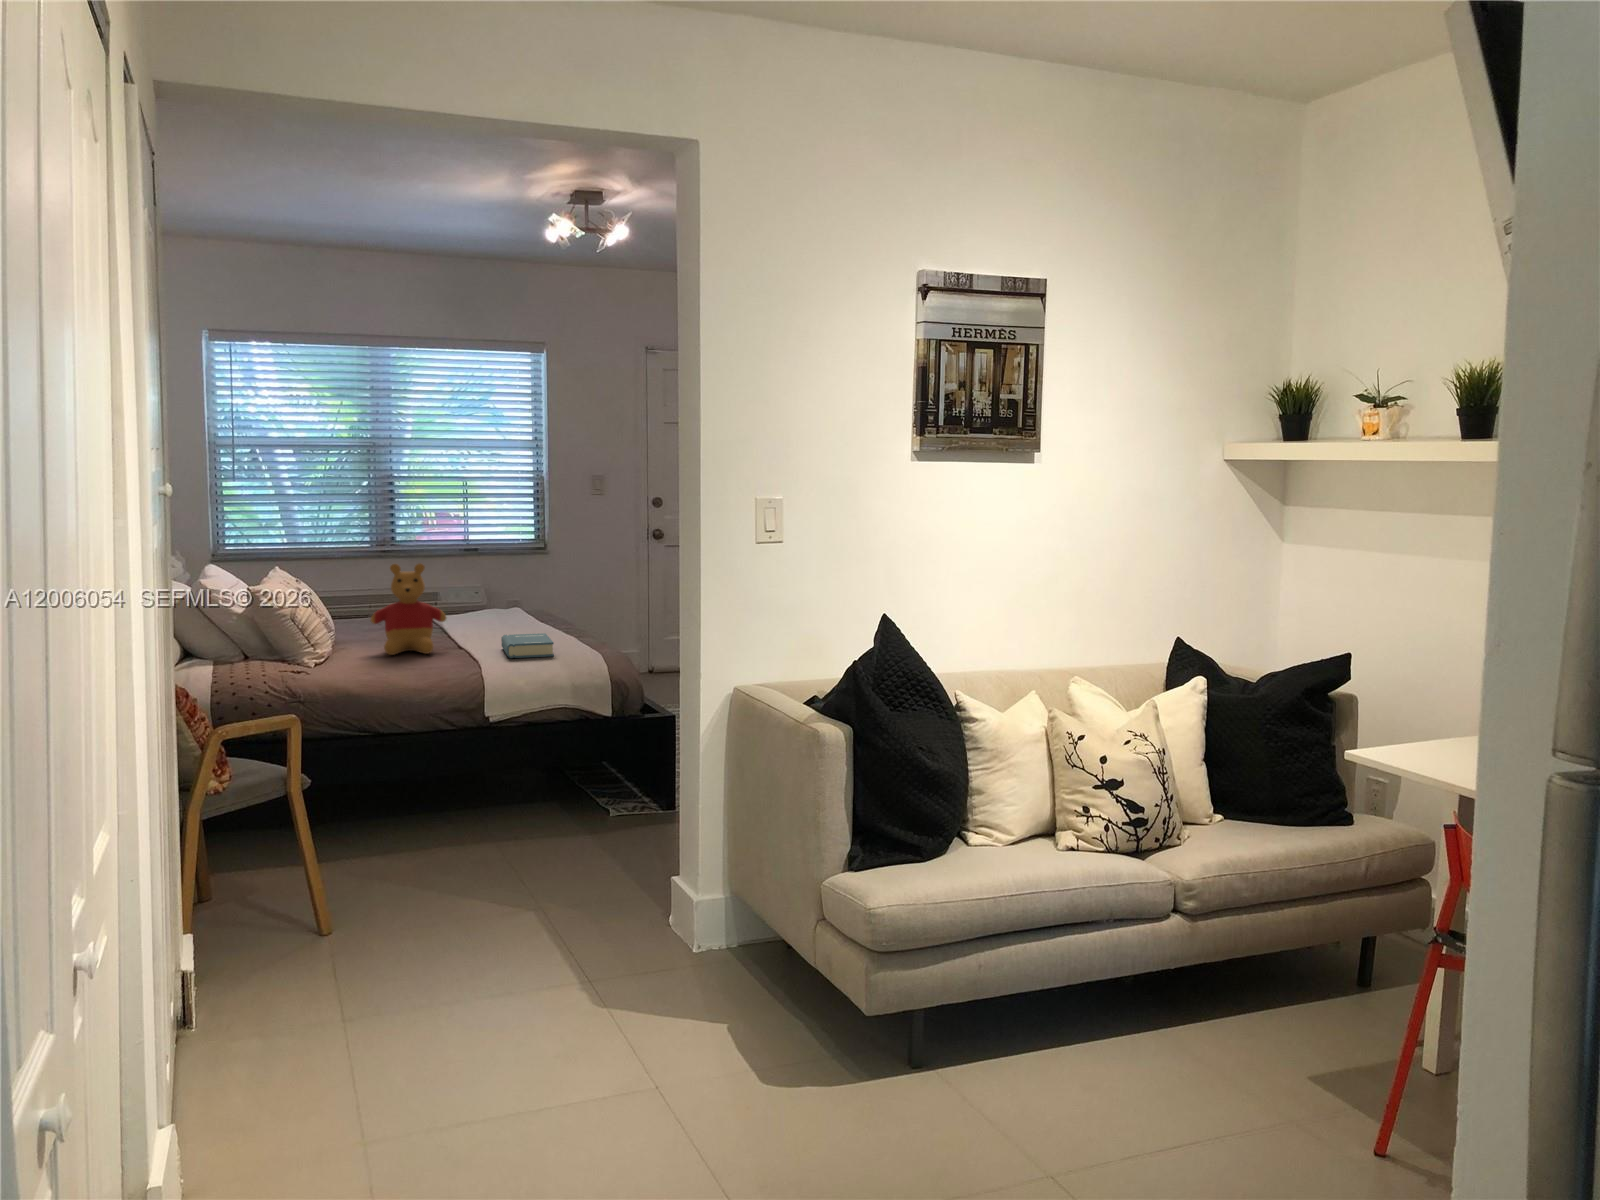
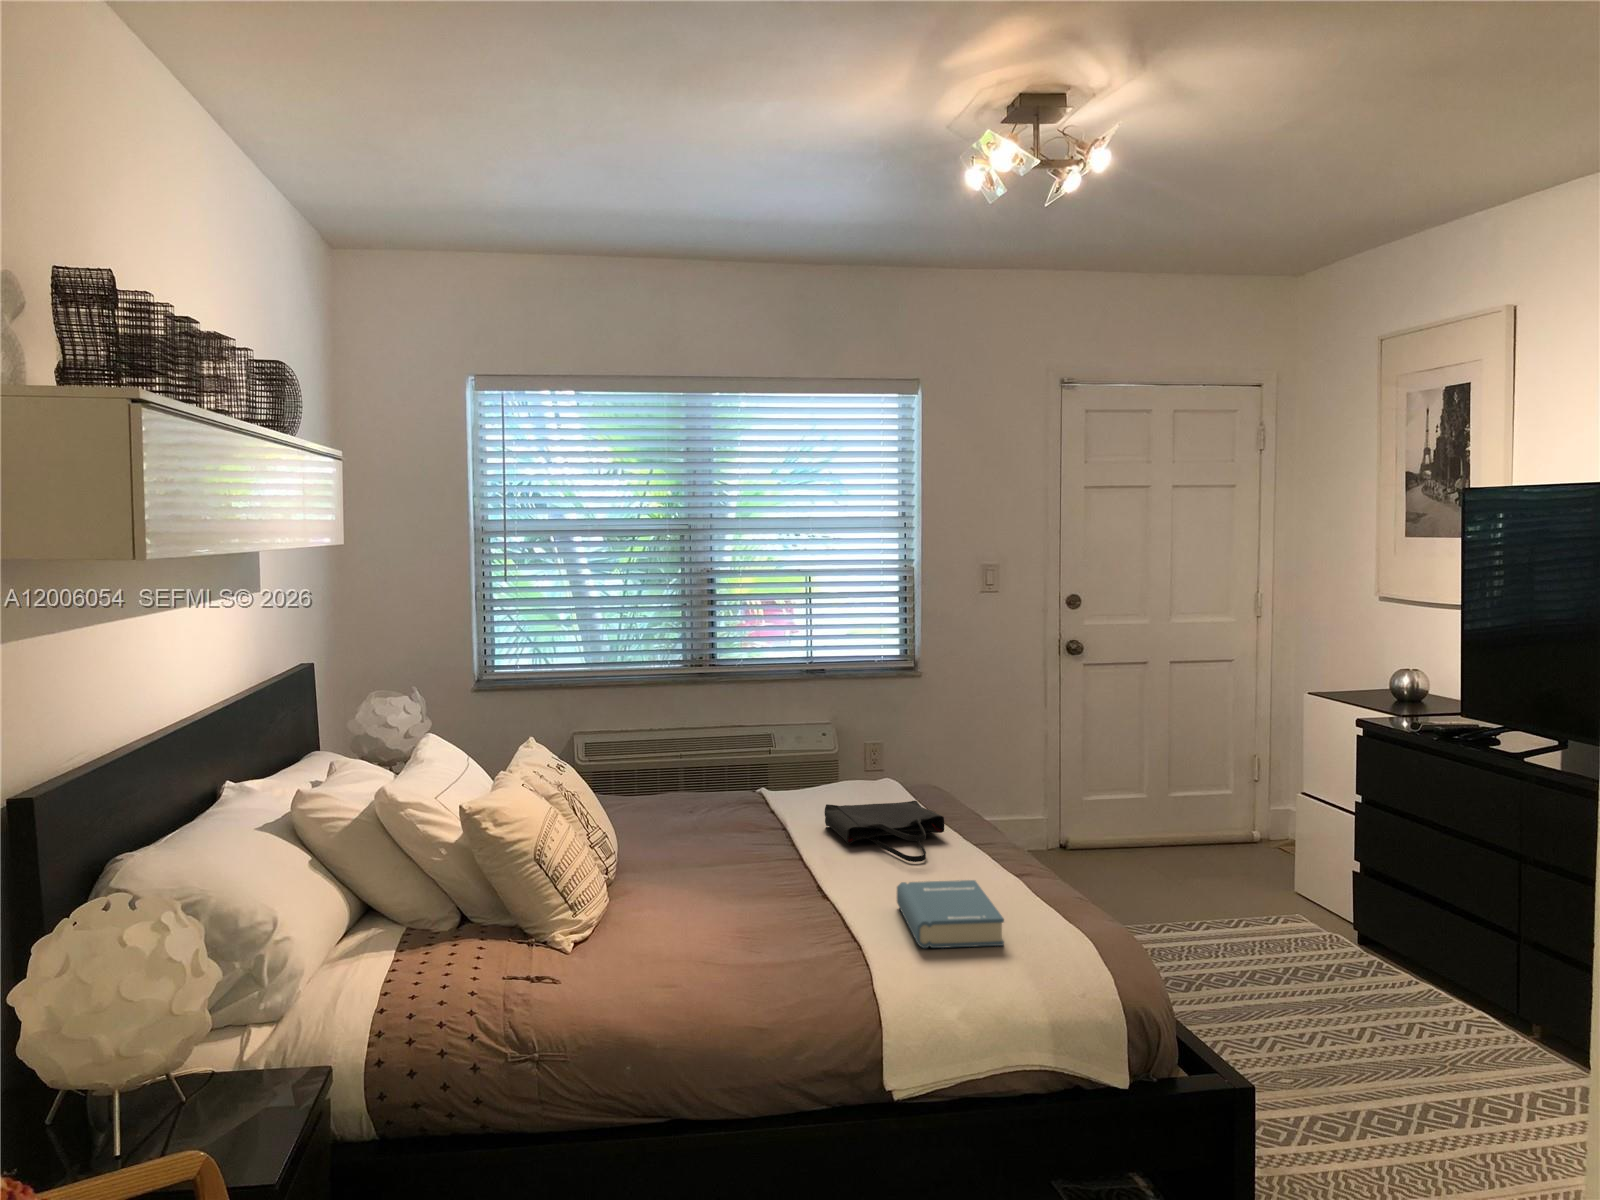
stuffed bear: present [371,564,446,655] -> none [672,748,800,922]
tote bag: none [467,611,540,635] -> present [824,801,944,862]

